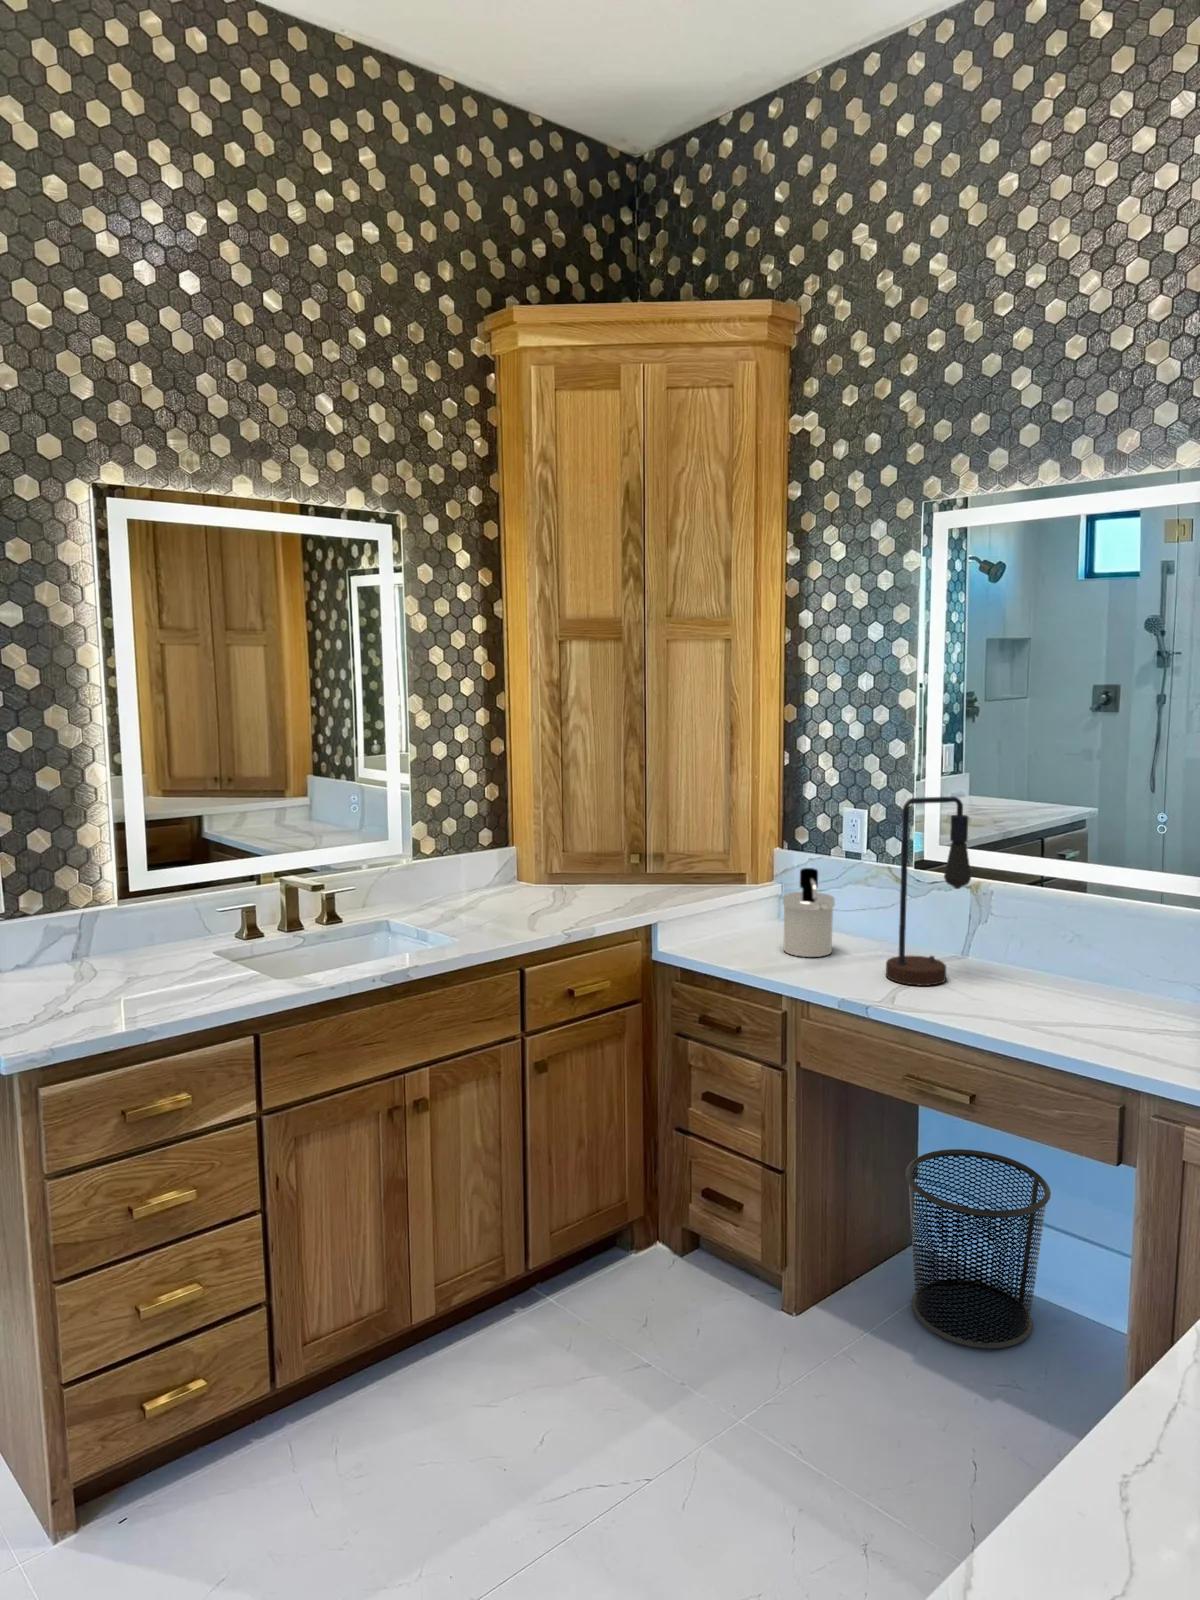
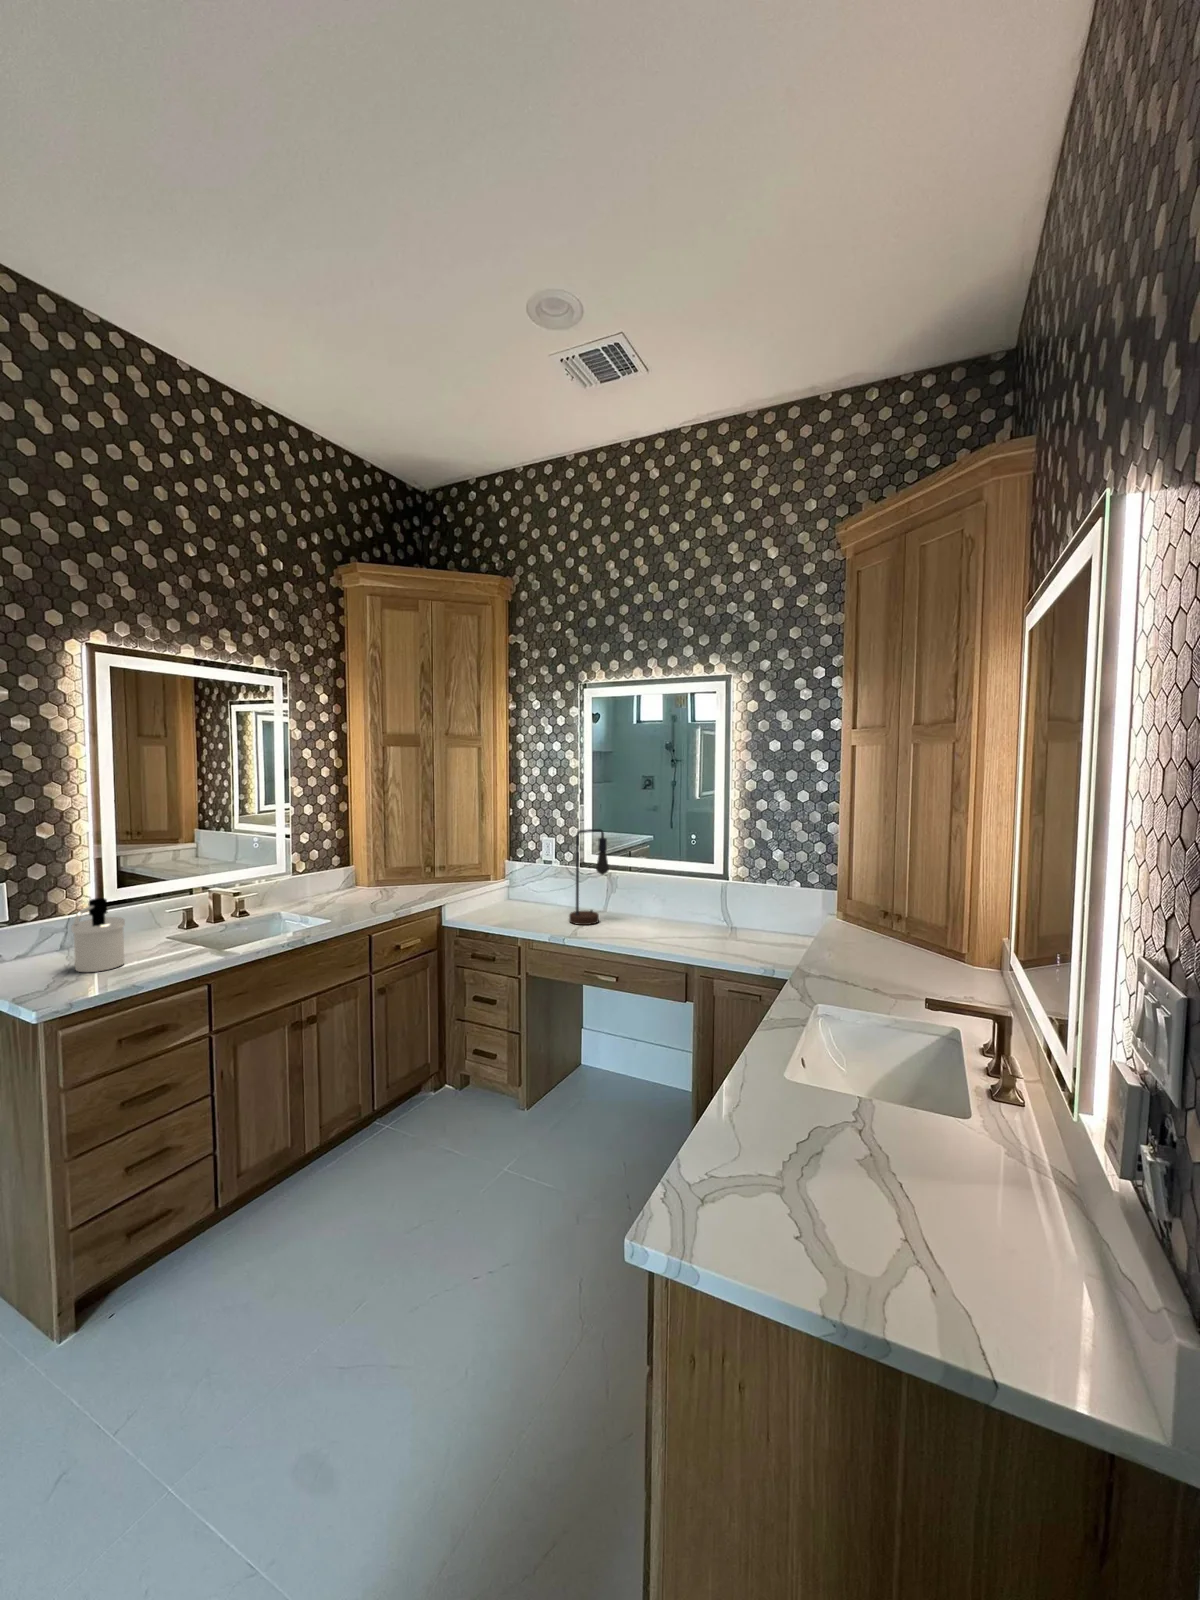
soap dispenser: present [783,868,835,957] -> present [72,898,125,972]
waste bin: present [905,1149,1051,1349] -> none [582,1009,651,1109]

